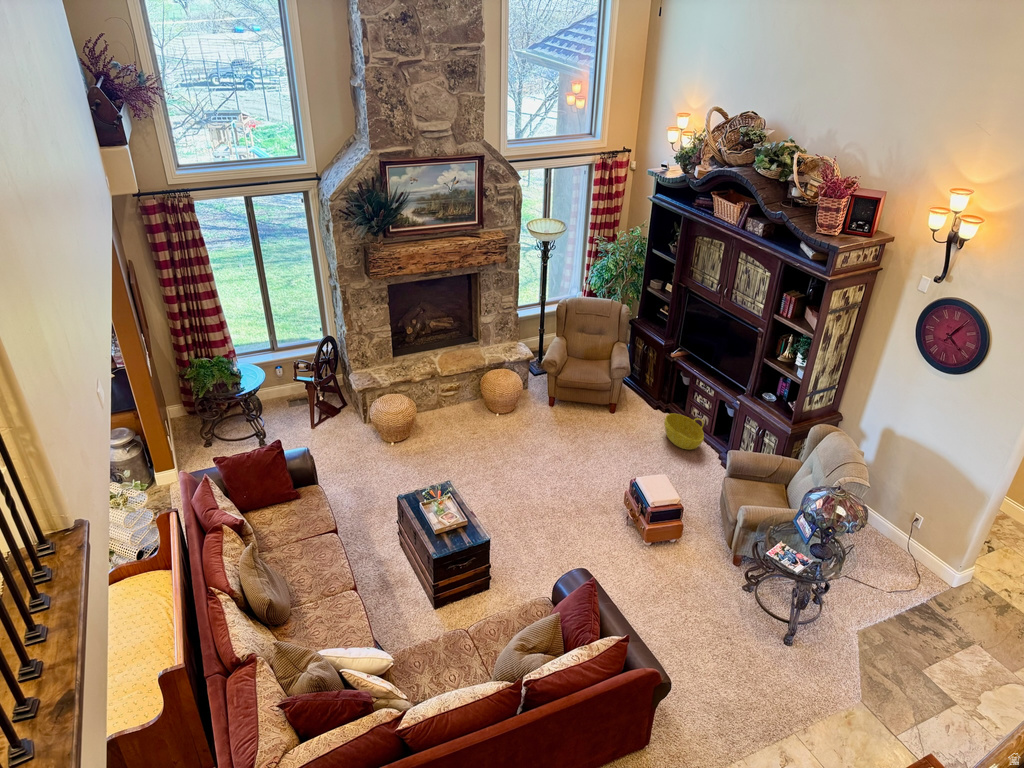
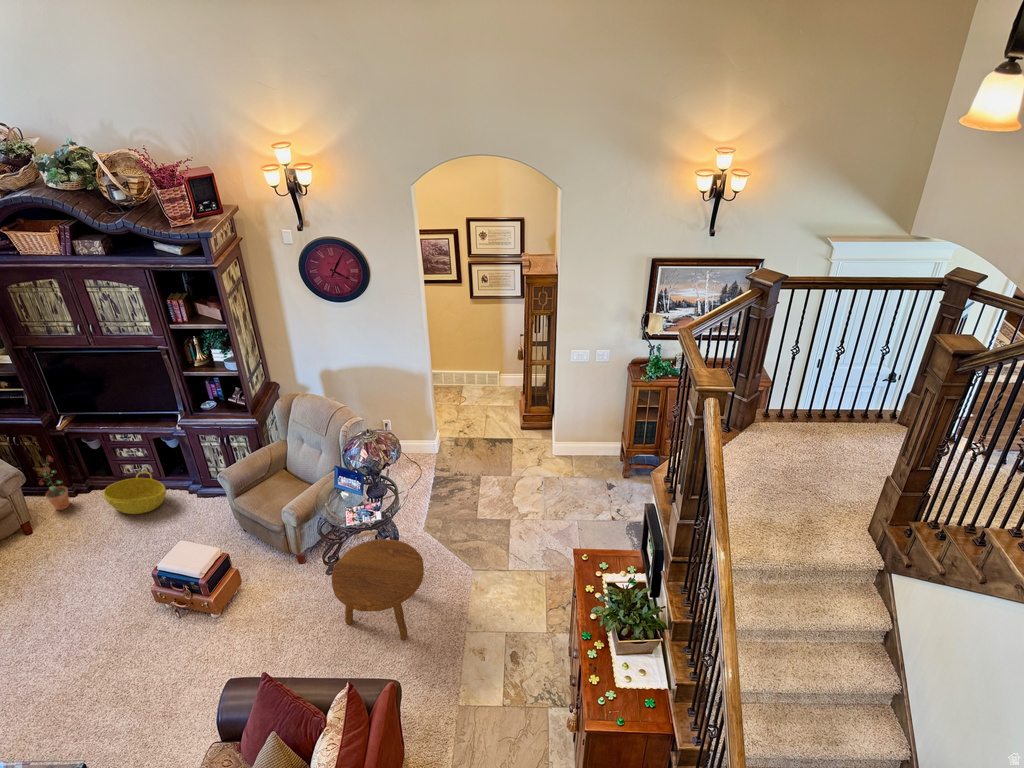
potted plant: none [638,369,658,411] -> present [39,456,70,510]
footstool: none [711,576,810,686] -> present [332,539,424,640]

